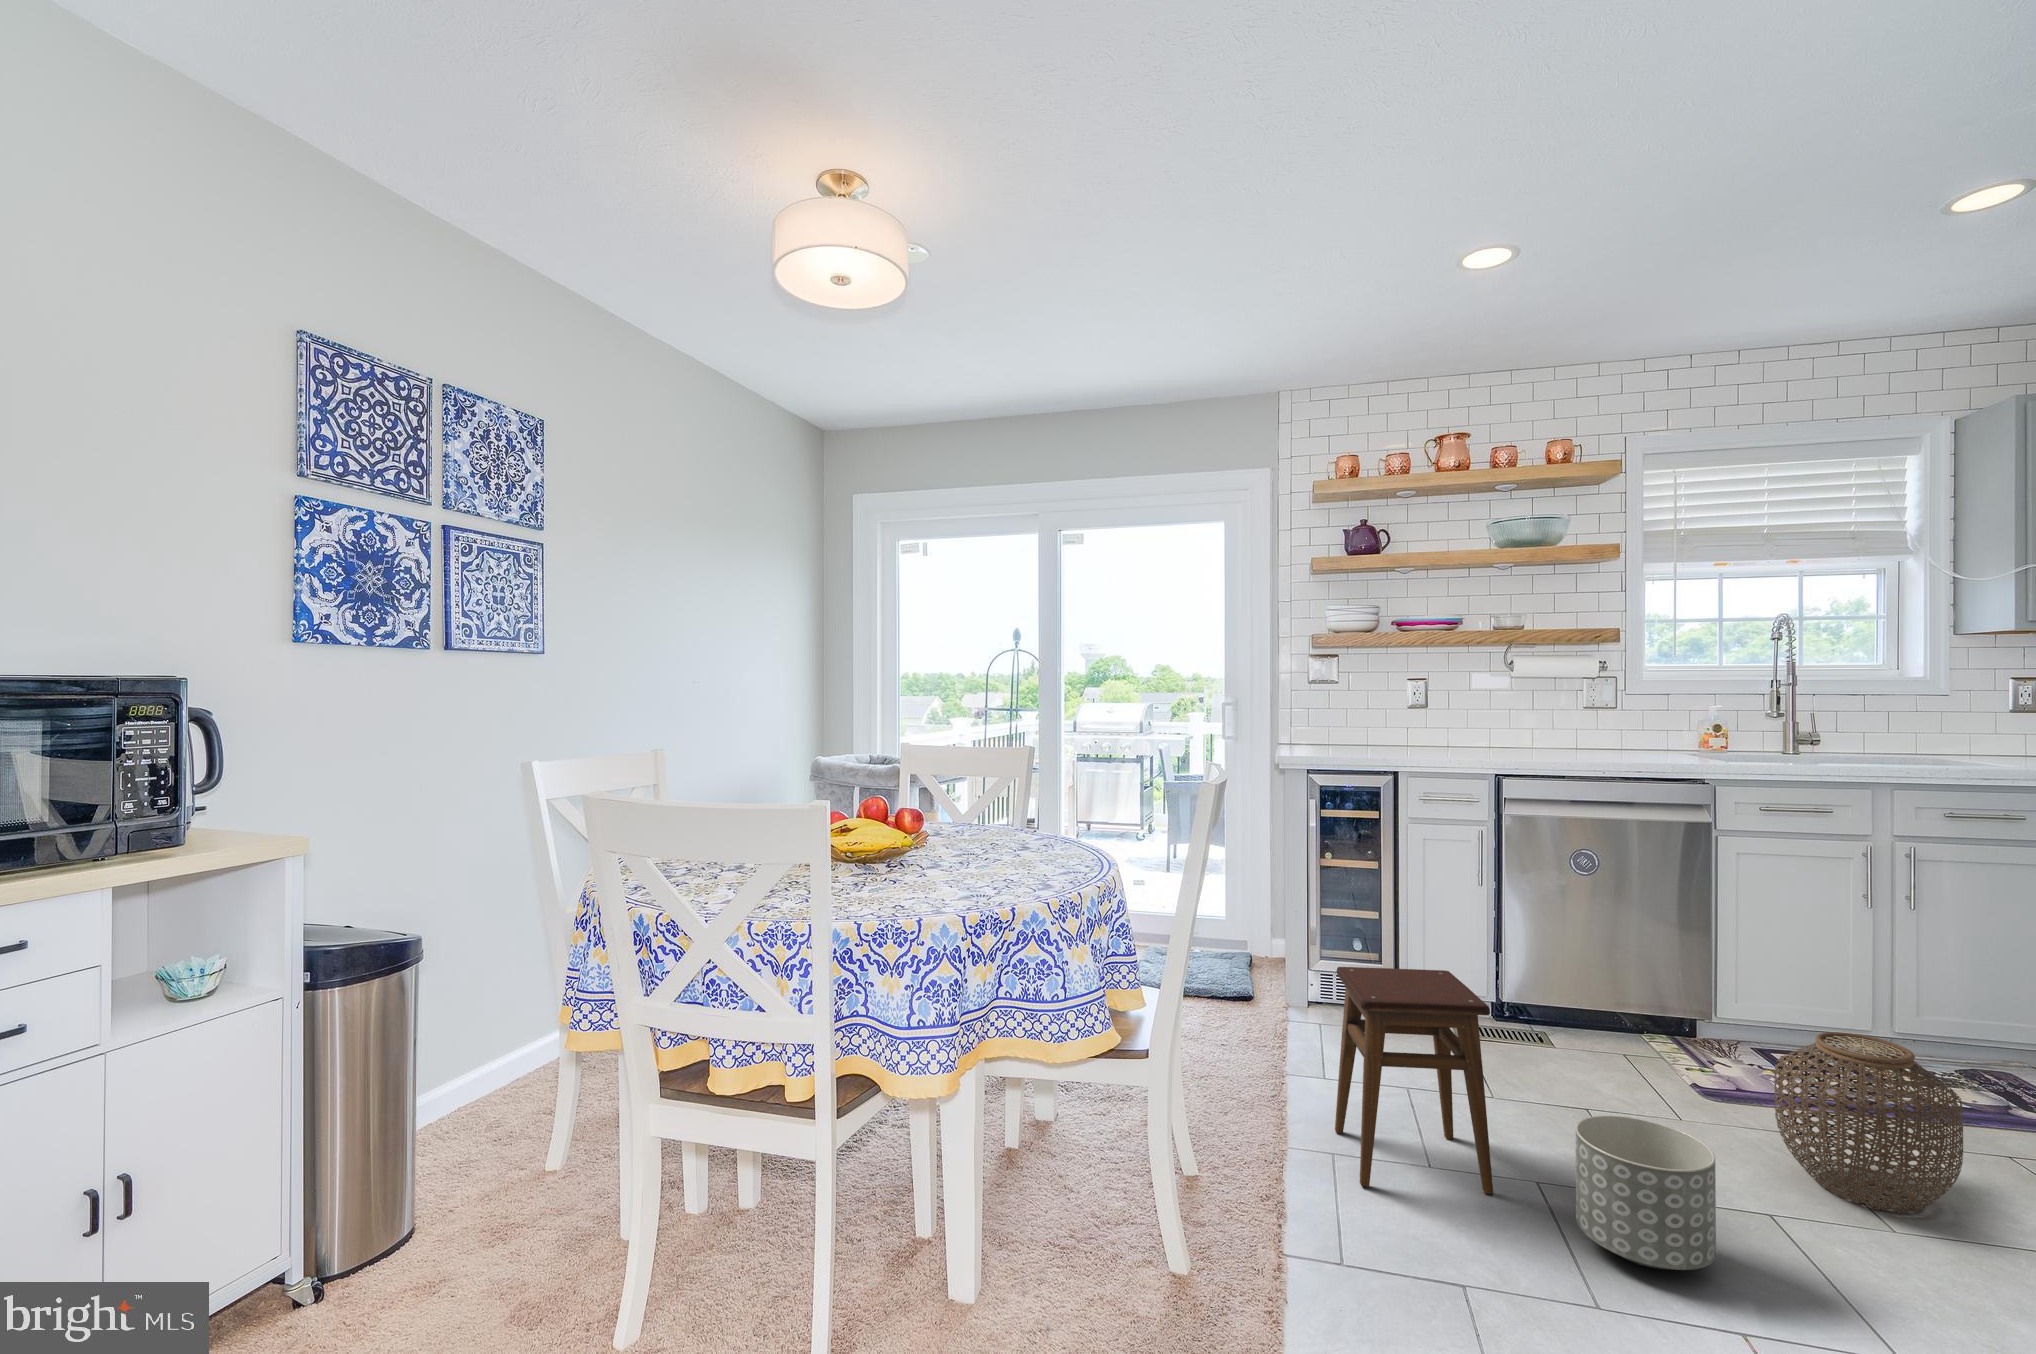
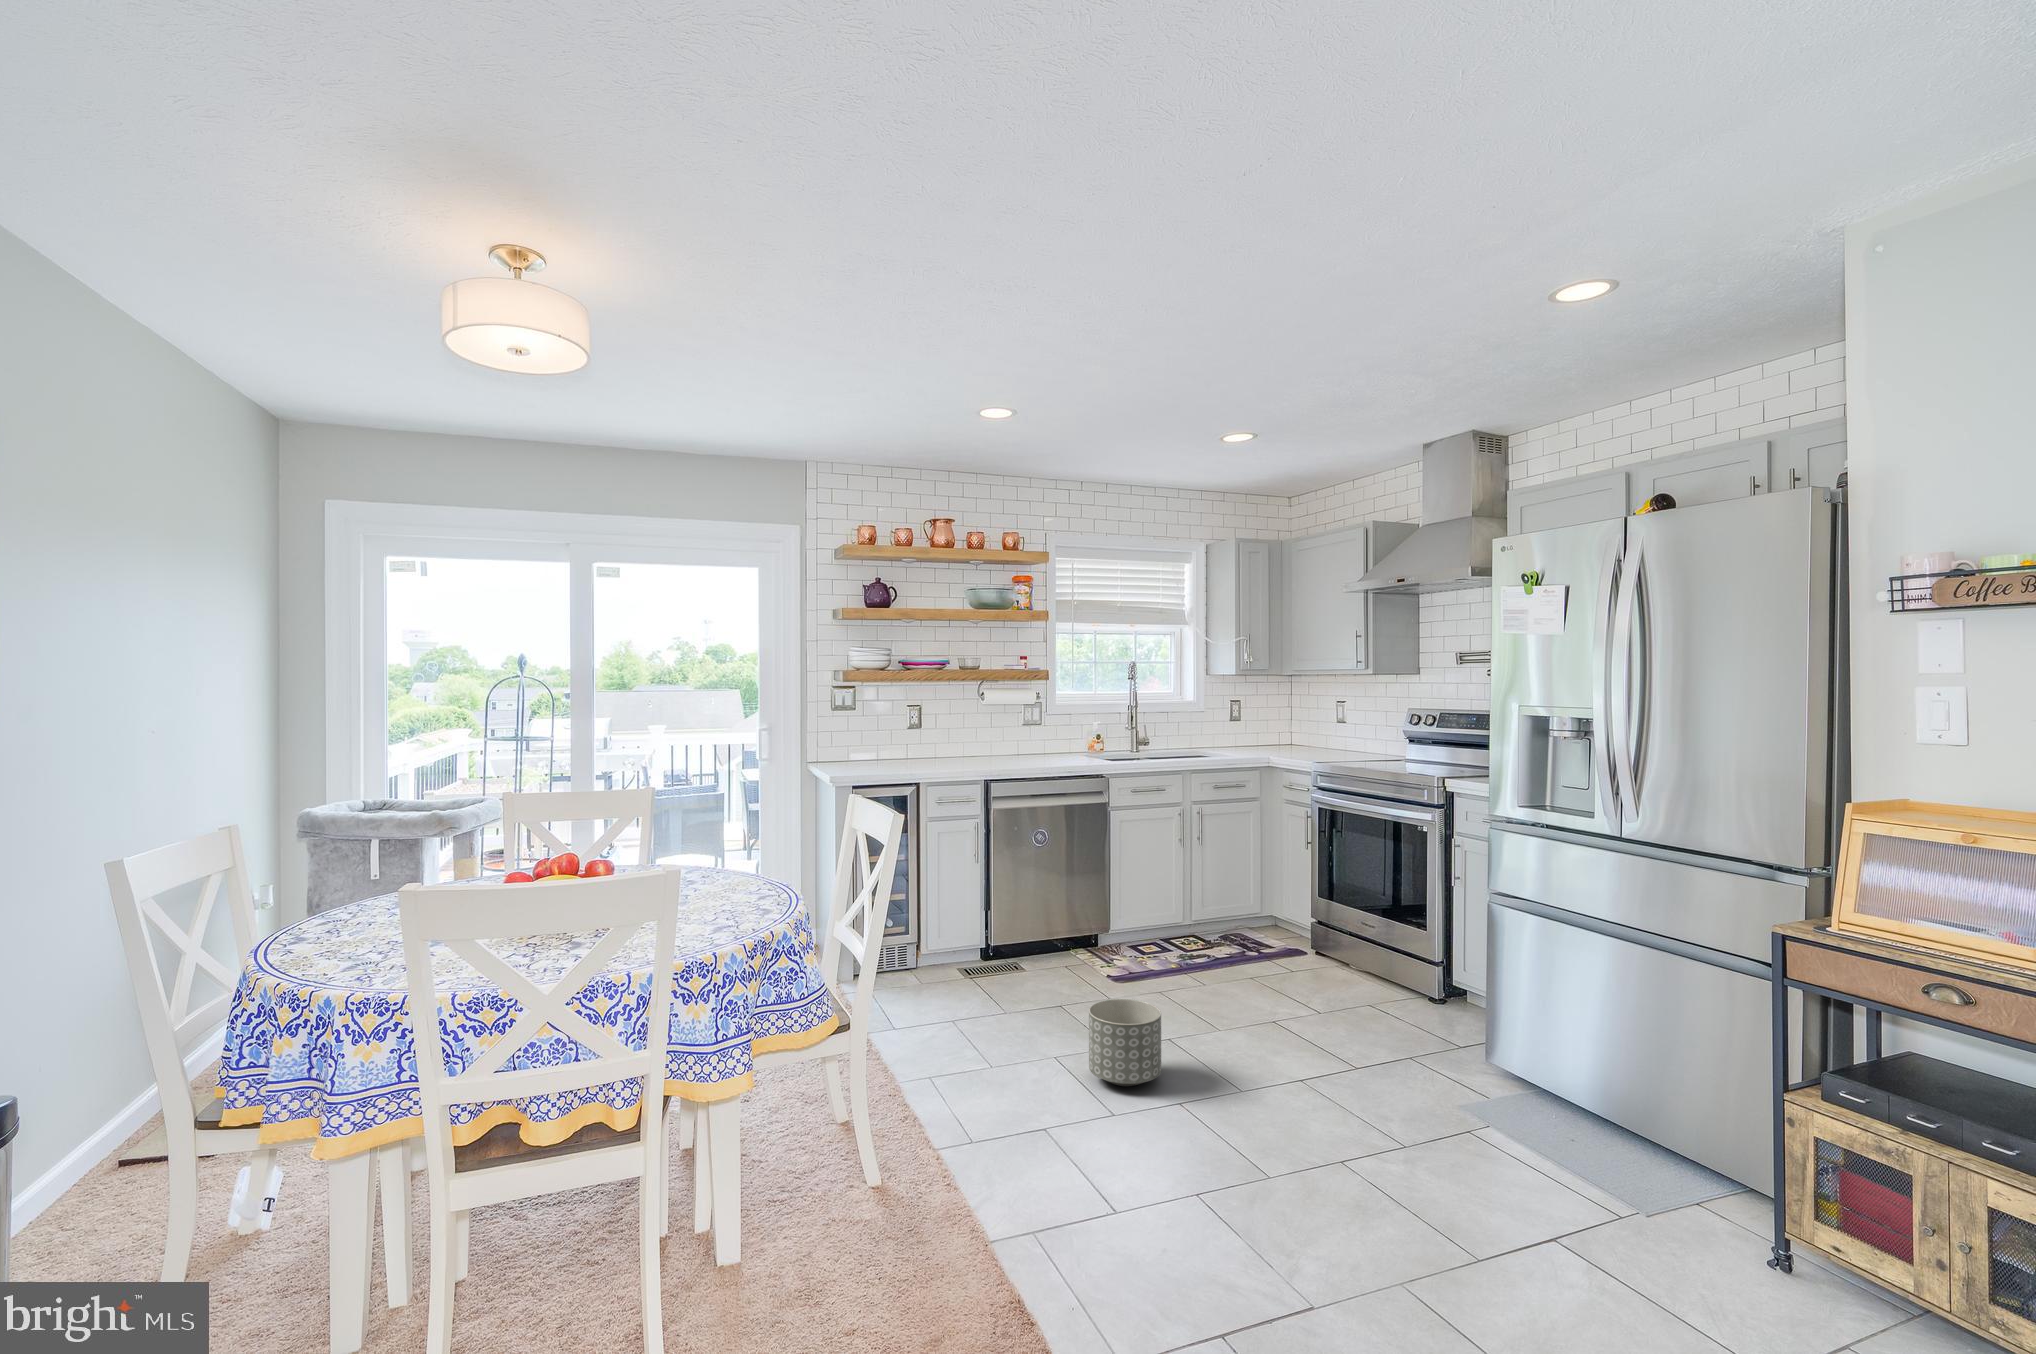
stool: present [1335,967,1493,1194] -> none [923,928,1037,1090]
woven basket: present [1774,1032,1963,1212] -> none [1164,925,1247,1023]

